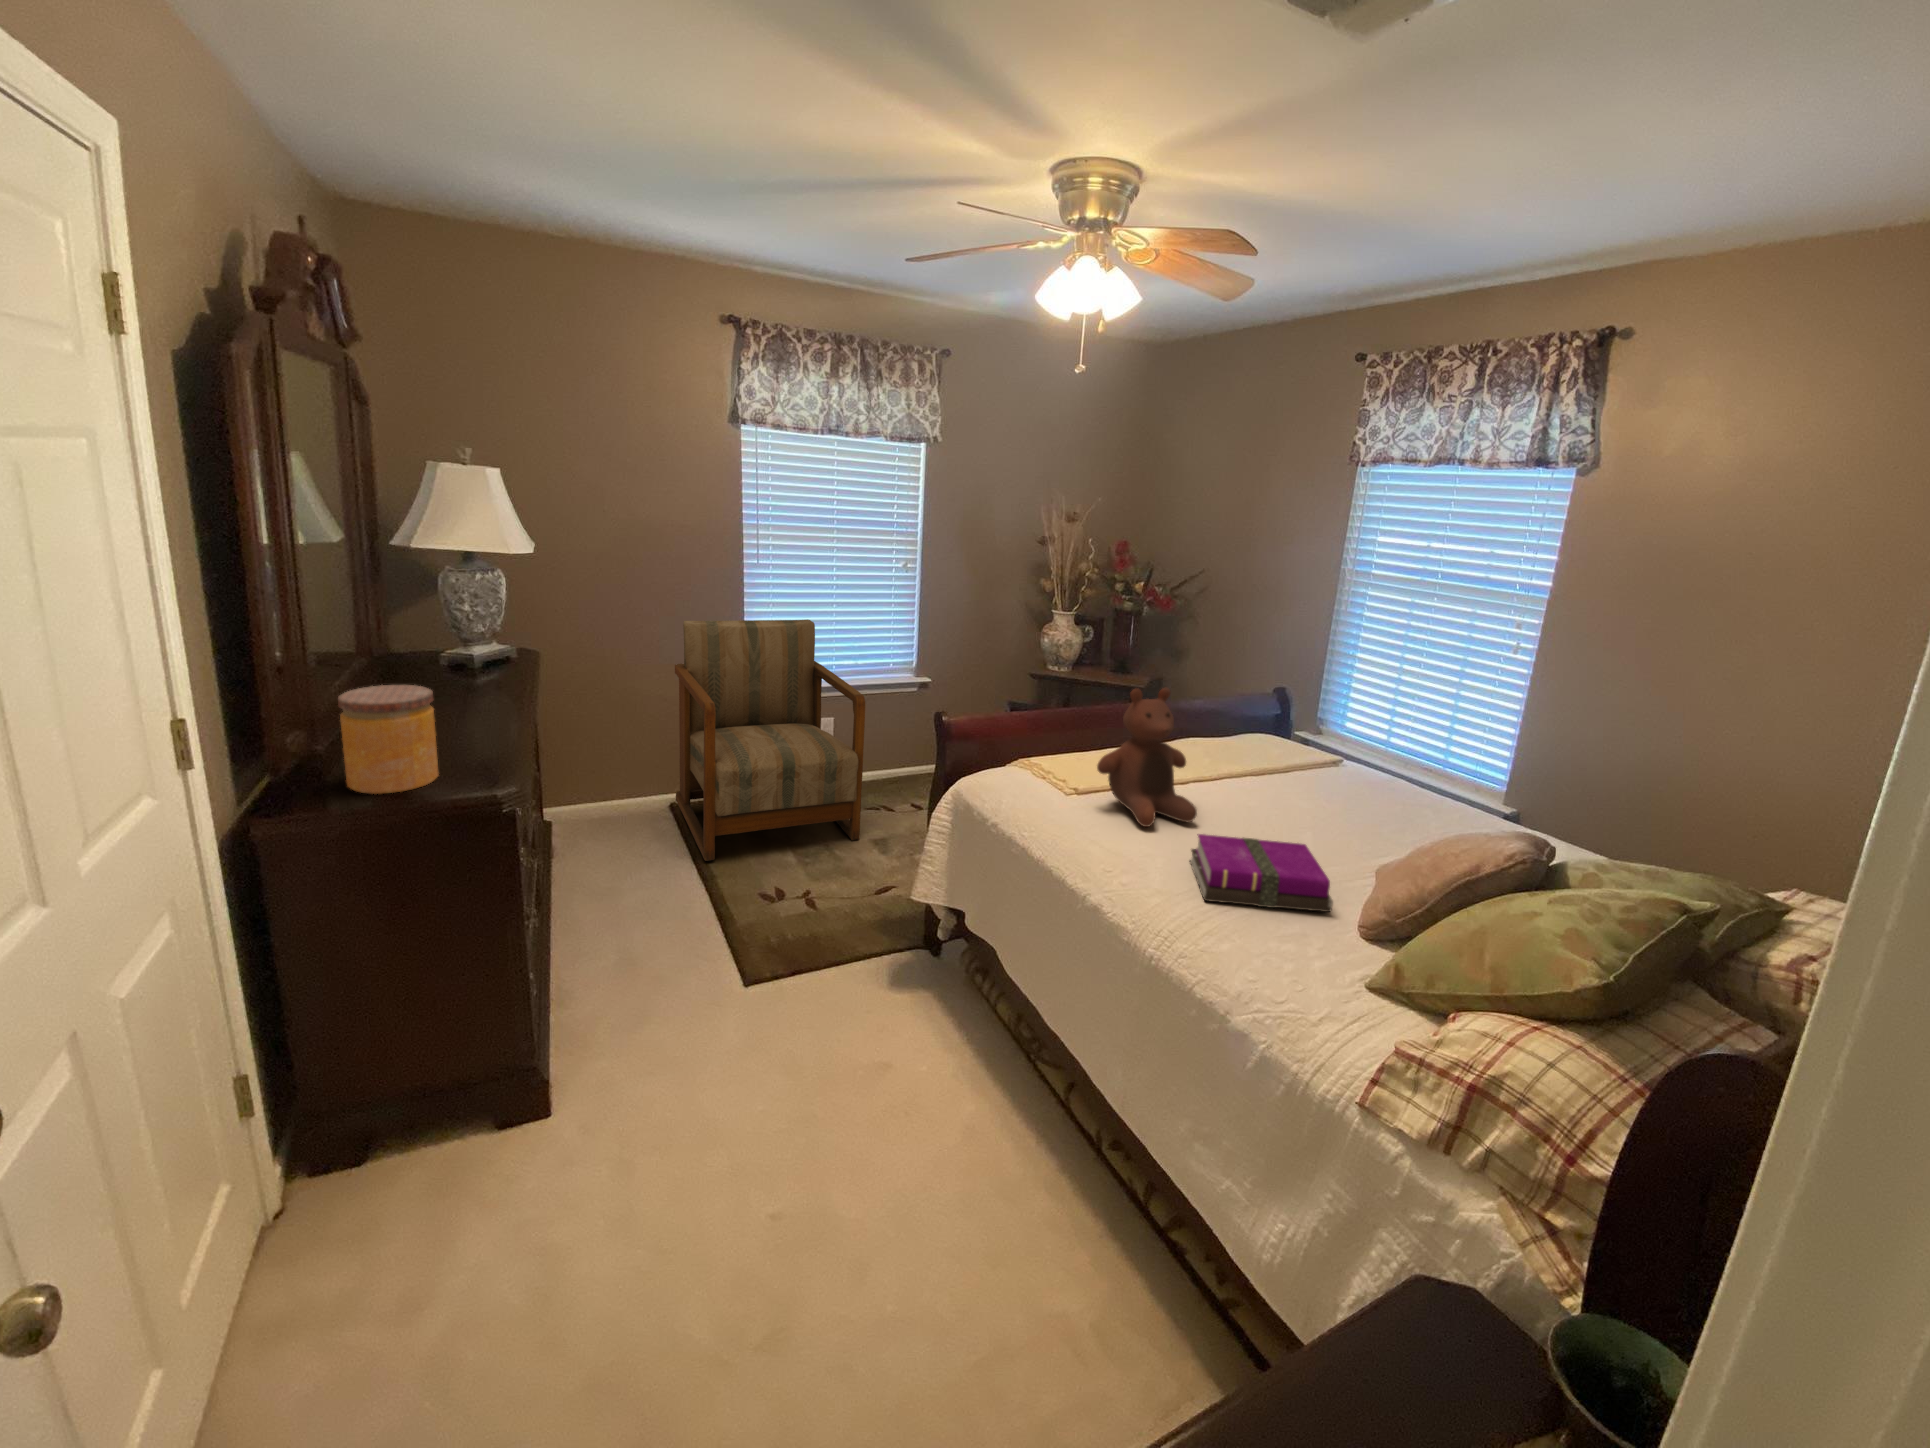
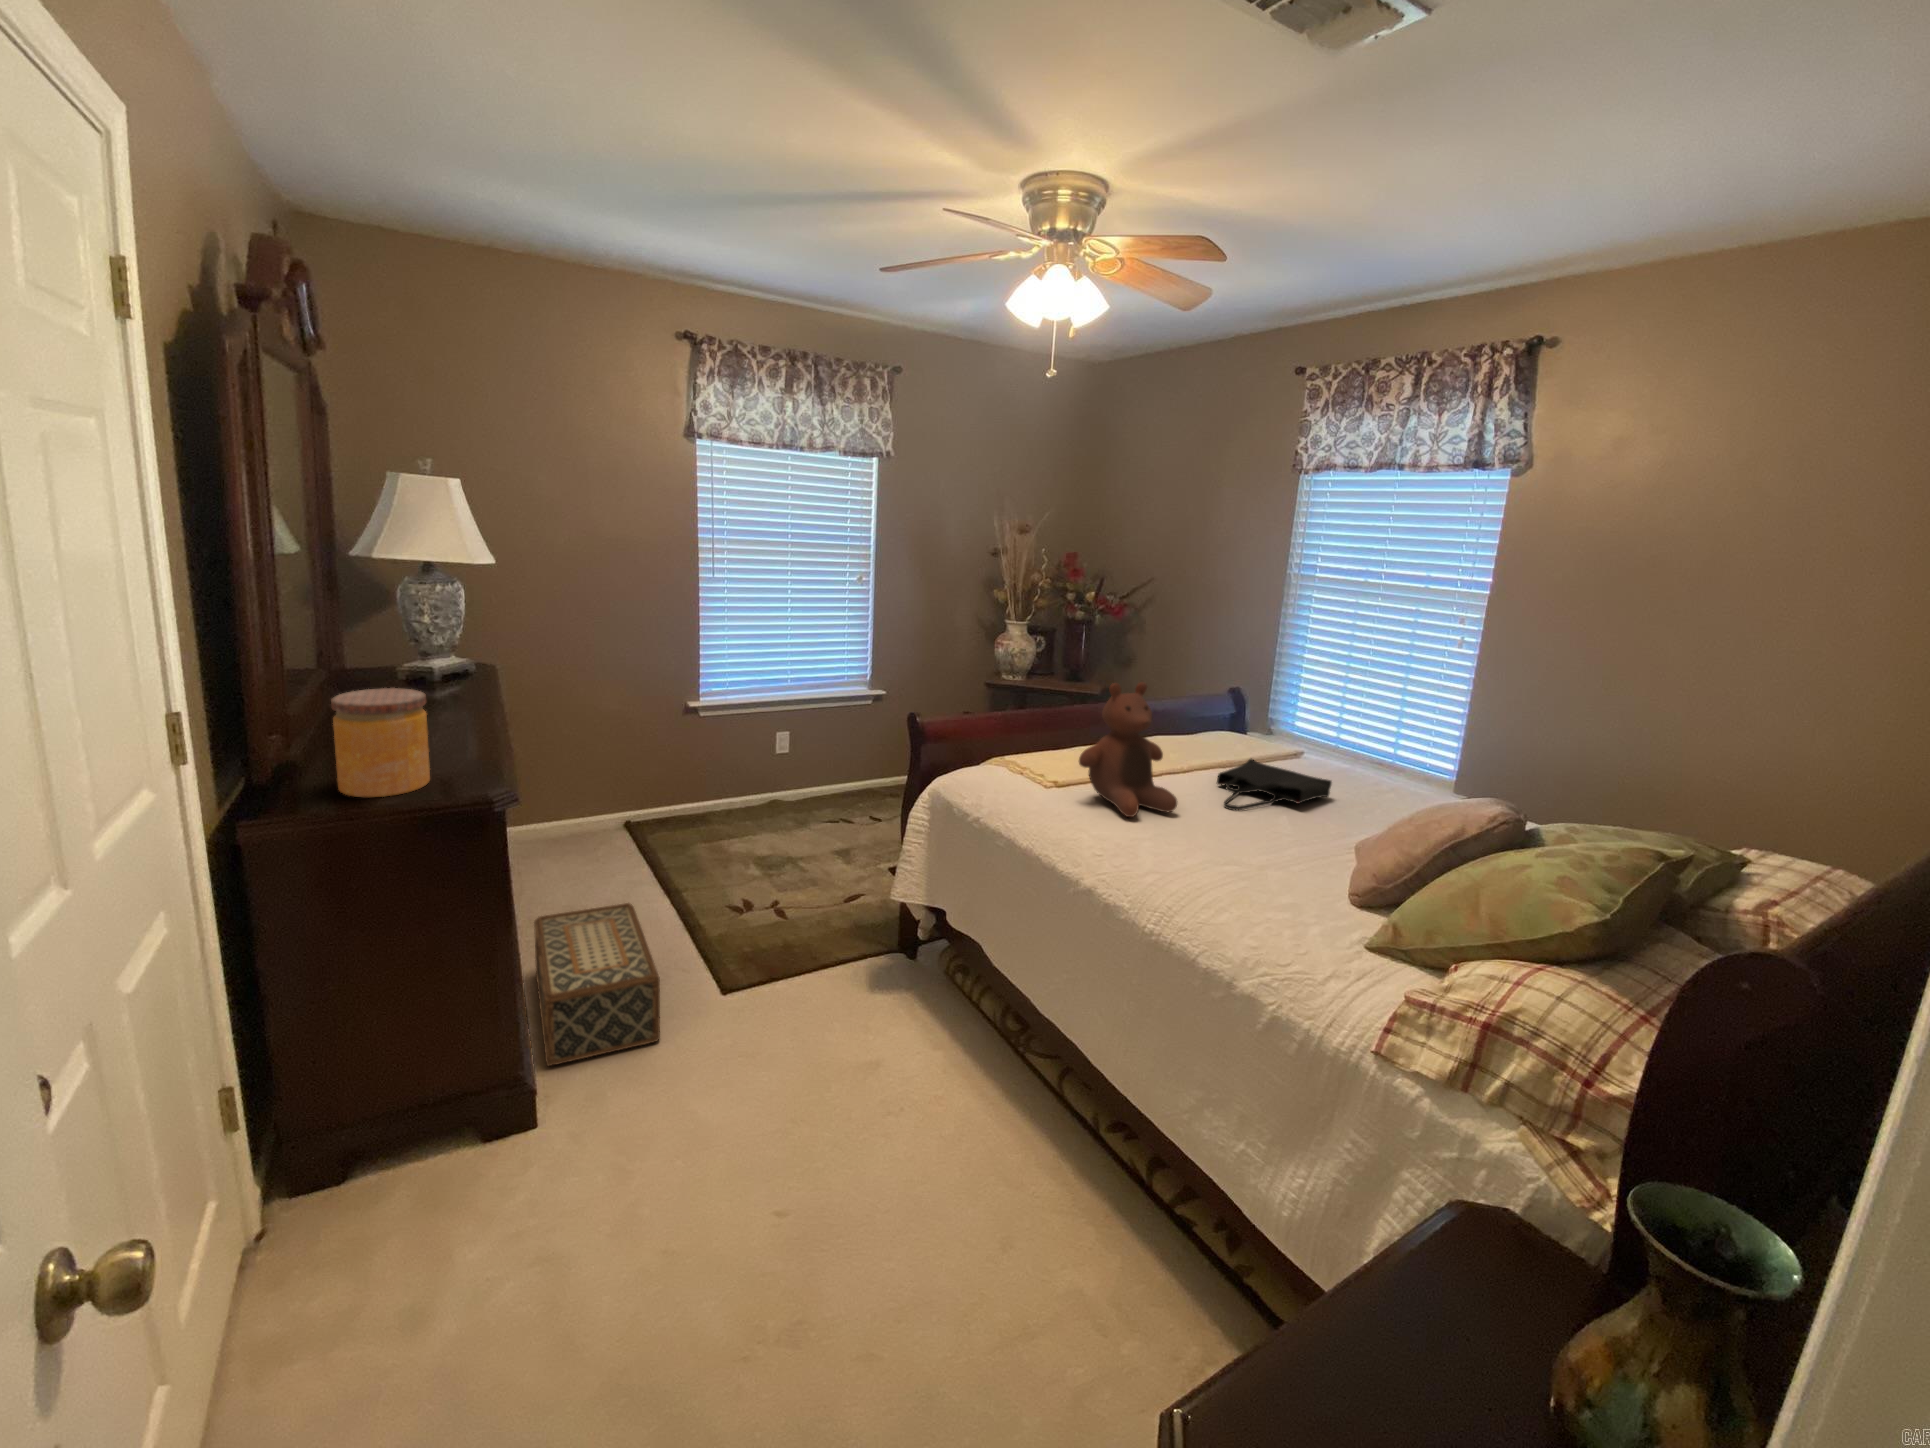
armchair: present [675,619,865,861] -> none [629,634,827,878]
tote bag: none [1245,765,1364,821] -> present [1217,758,1332,810]
notebook: present [1190,834,1333,912] -> none [1177,819,1321,887]
woven basket: none [559,889,676,1052] -> present [534,903,660,1066]

